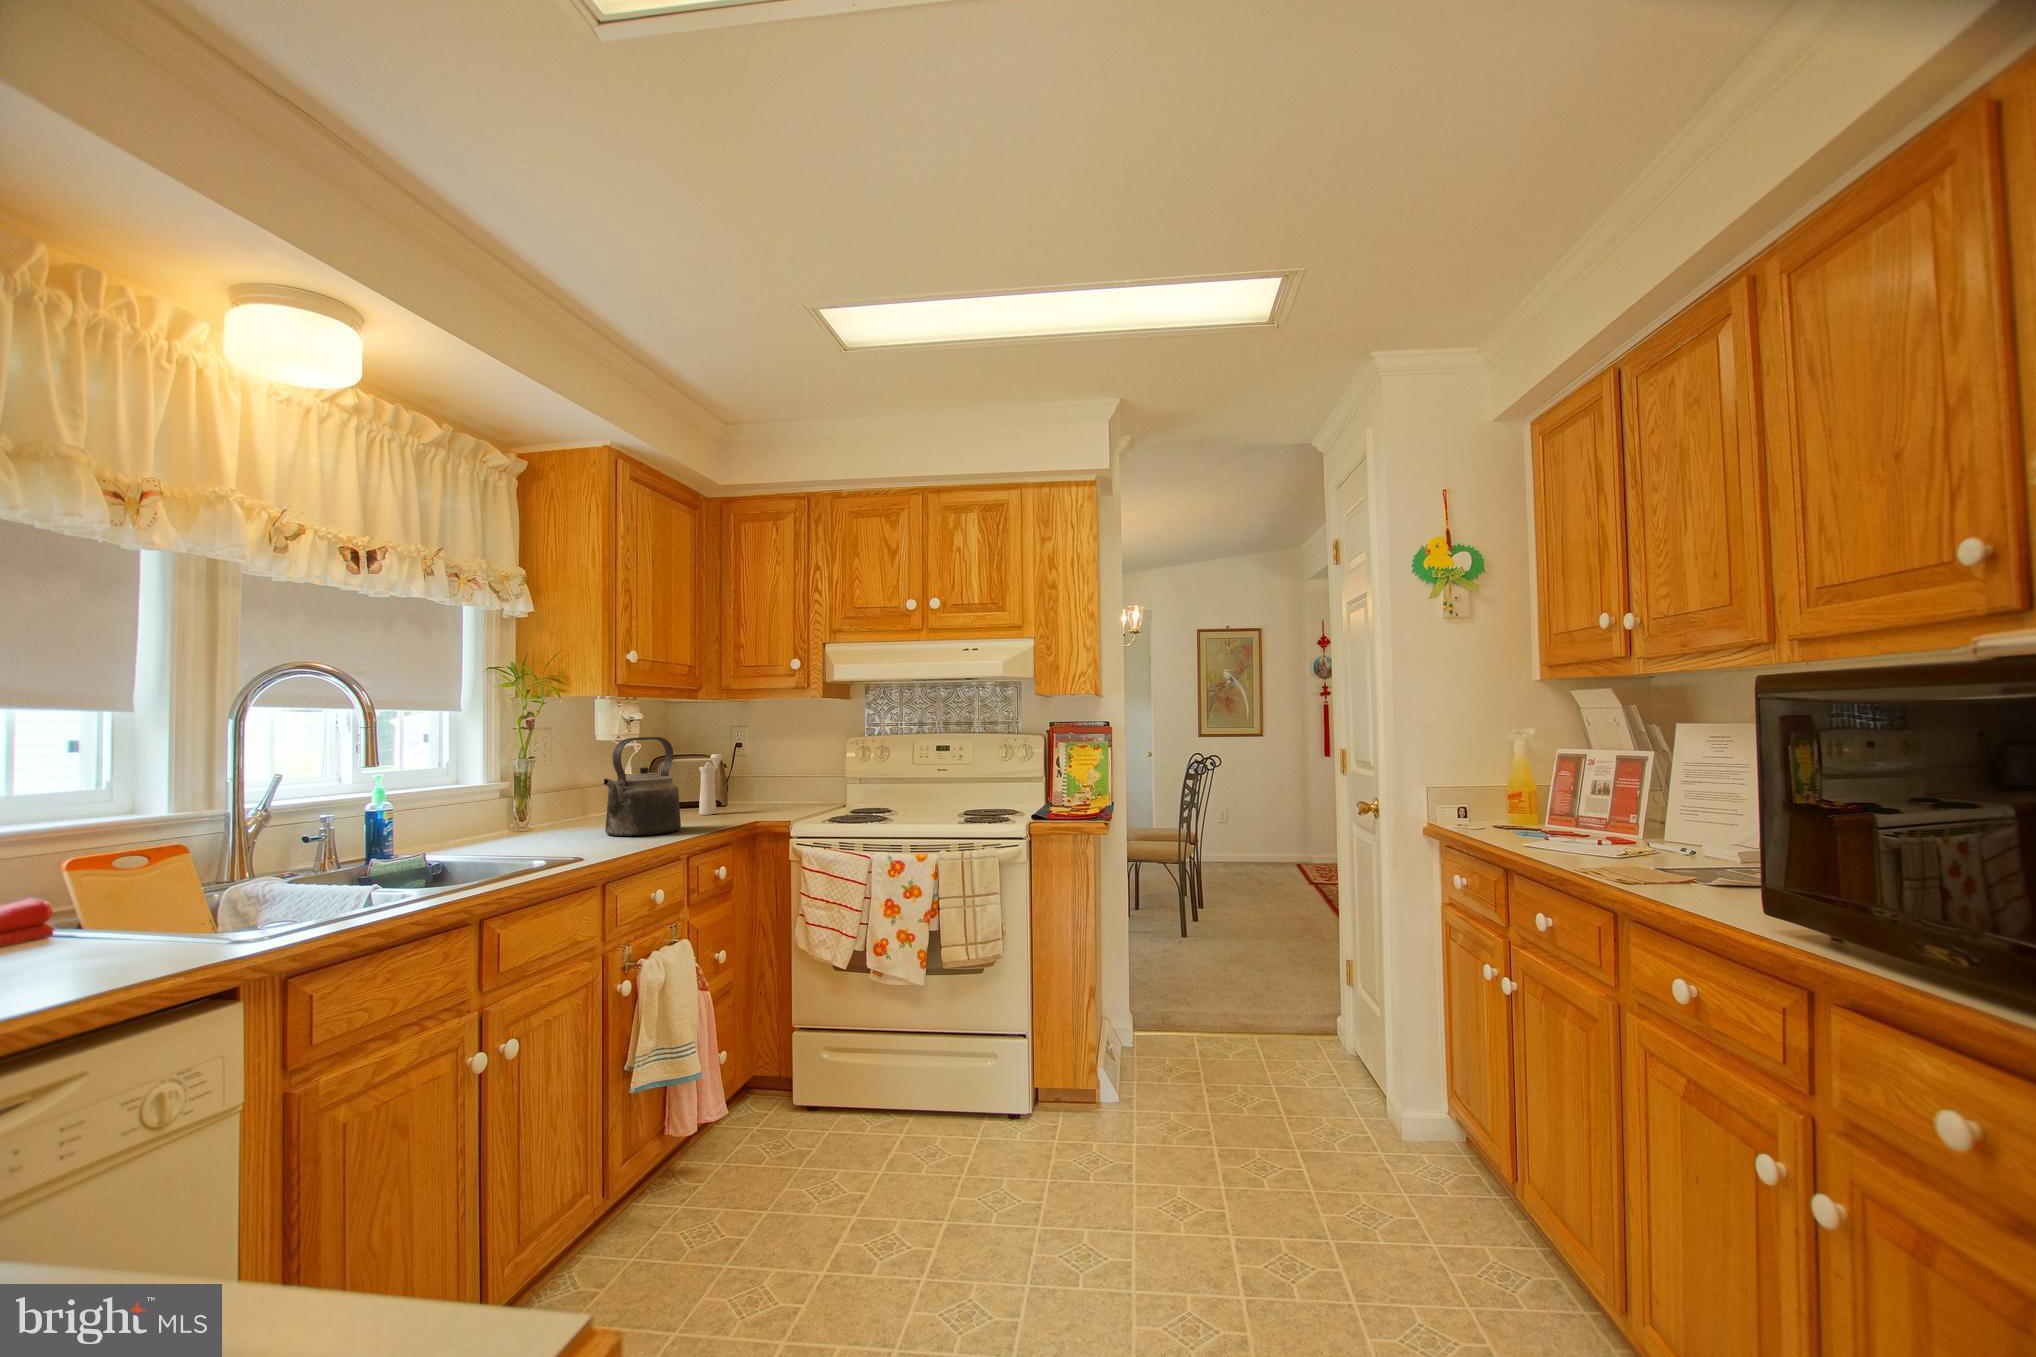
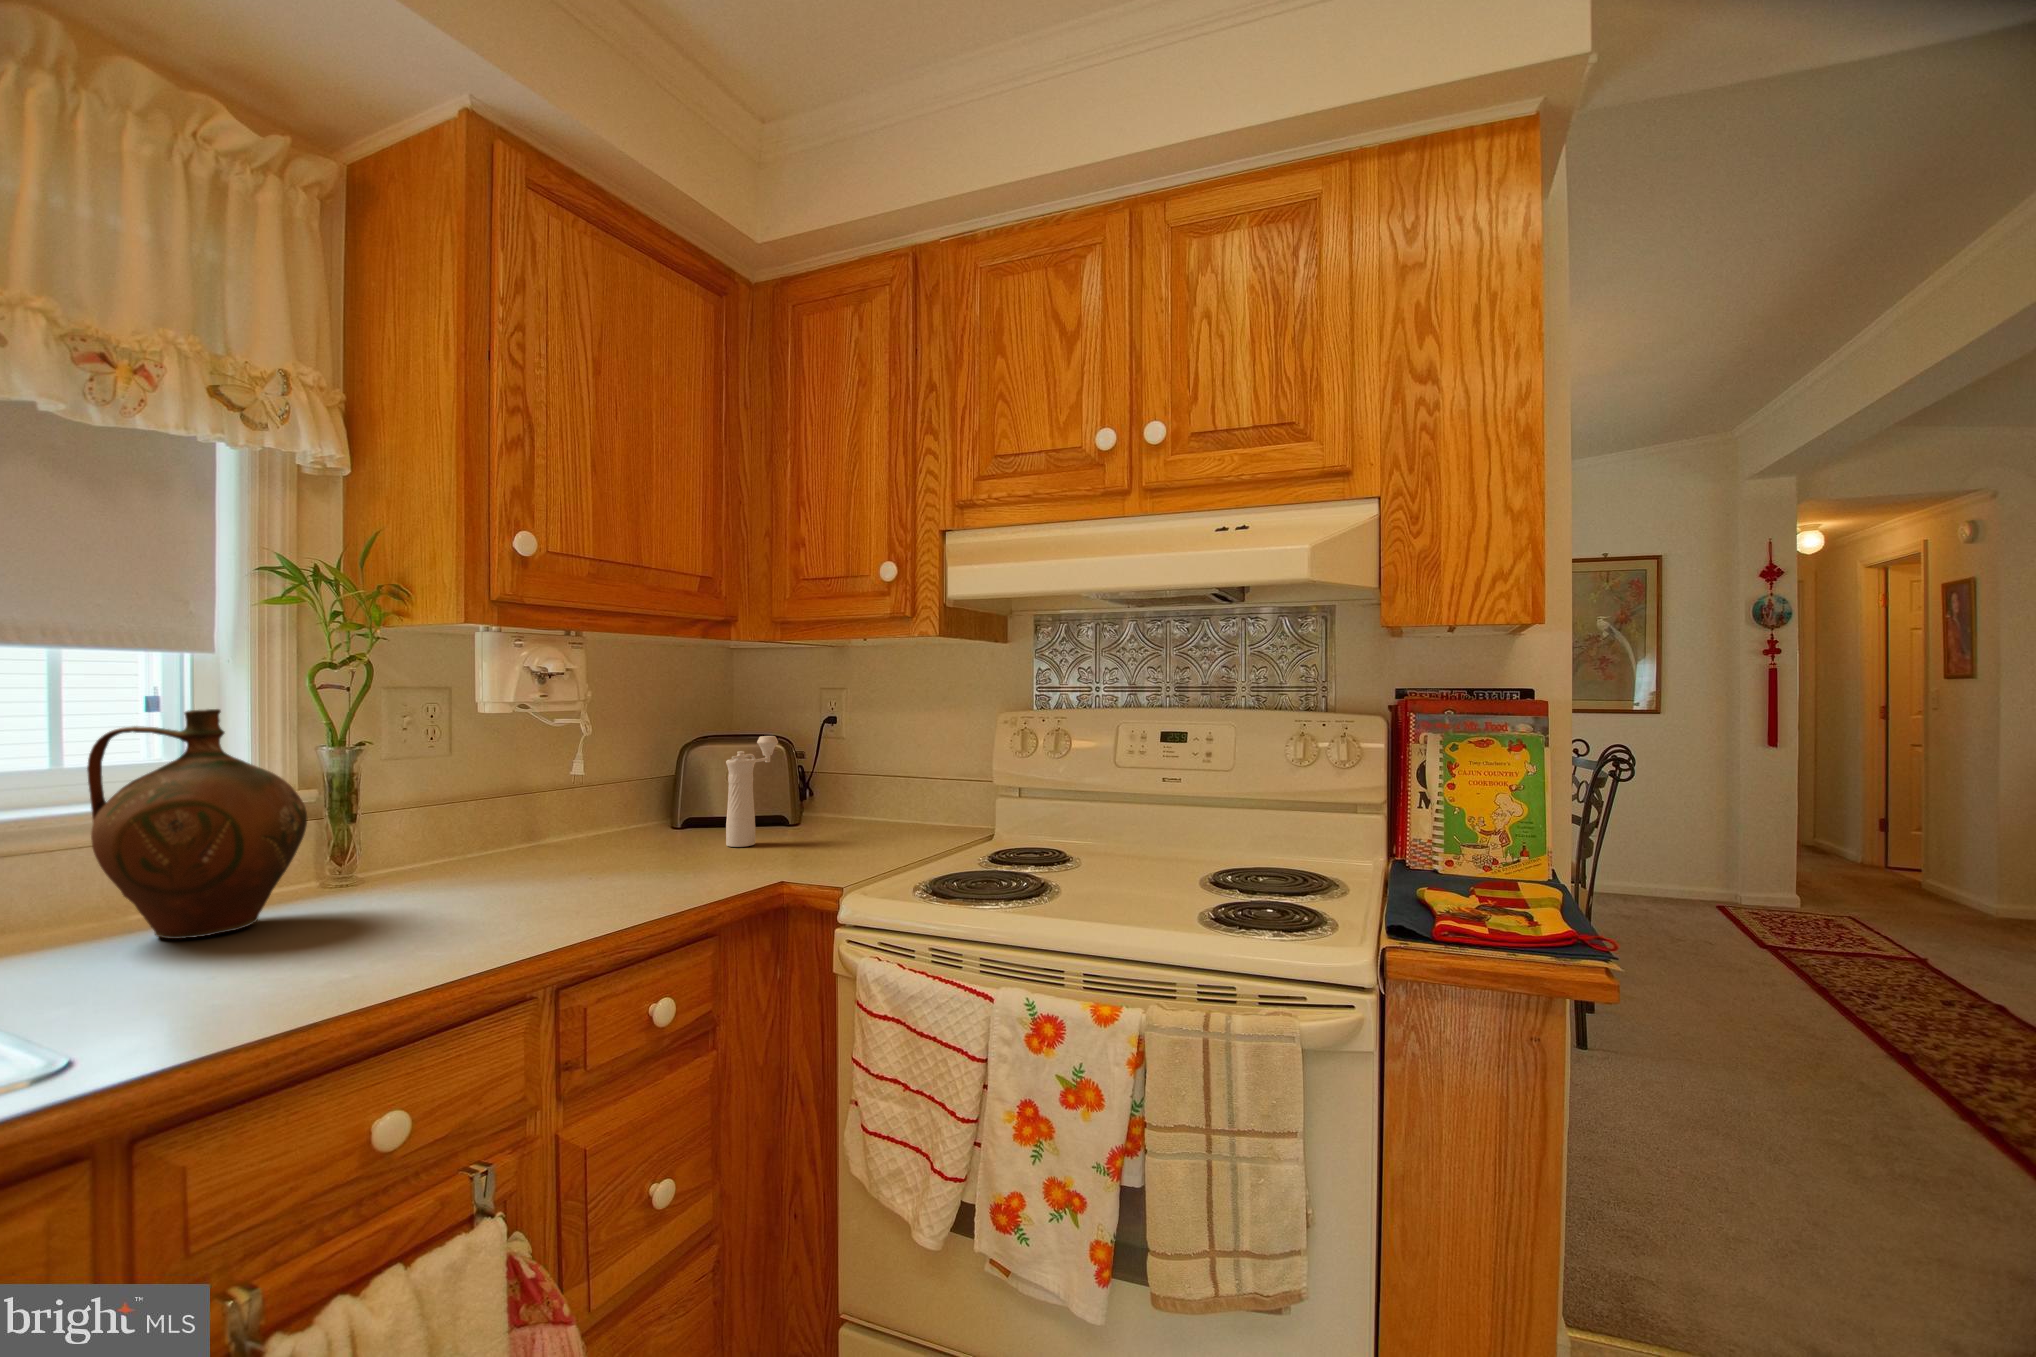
kettle: present [604,737,681,836] -> none [427,706,619,914]
ceramic jug: none [450,741,541,848] -> present [87,709,307,939]

